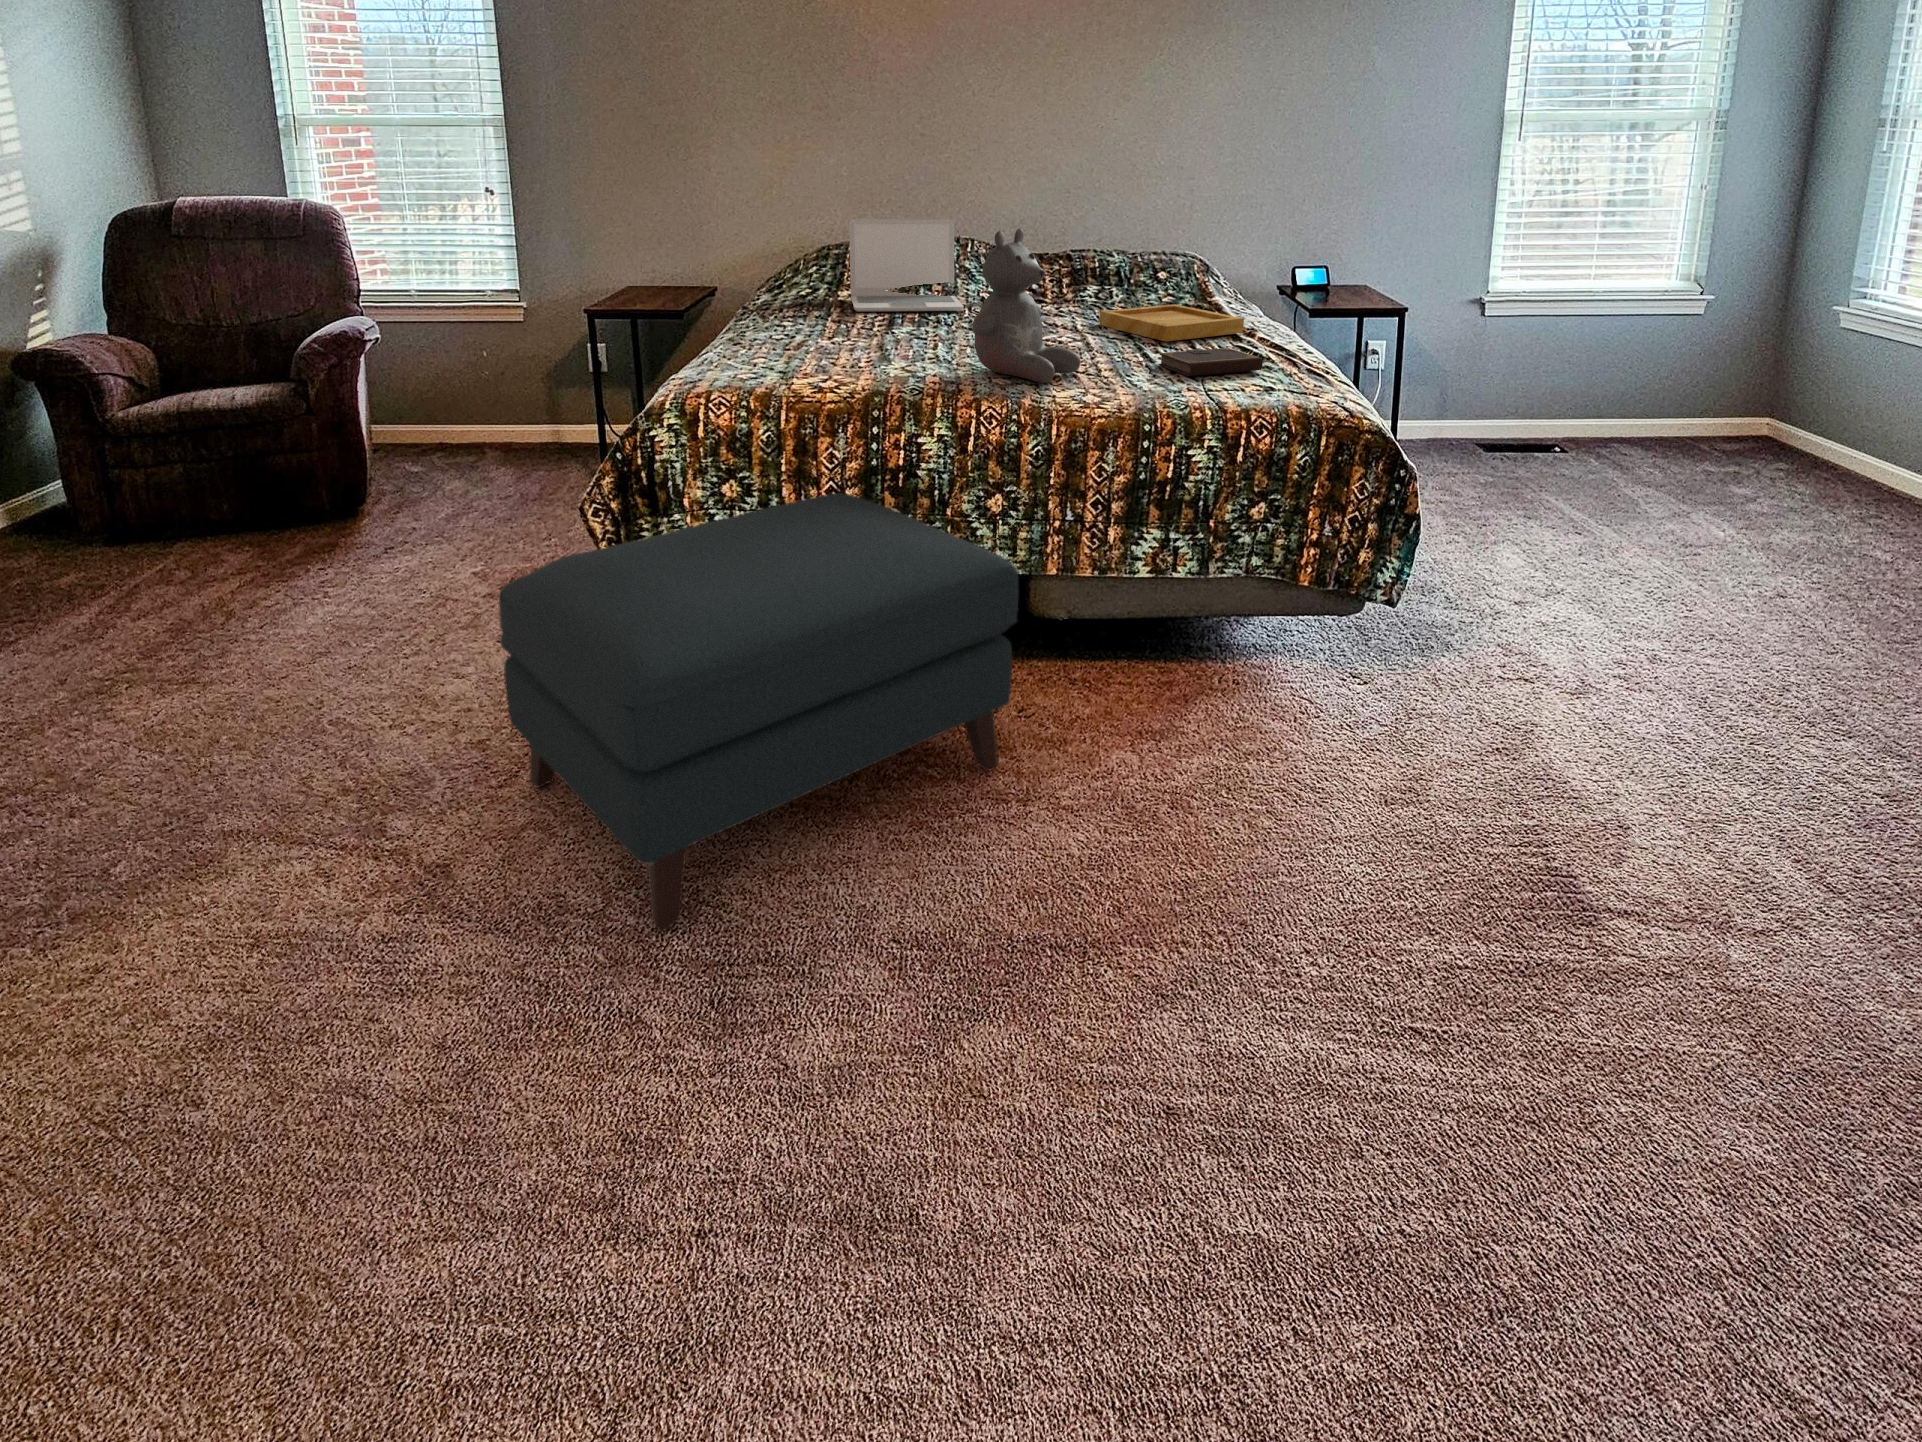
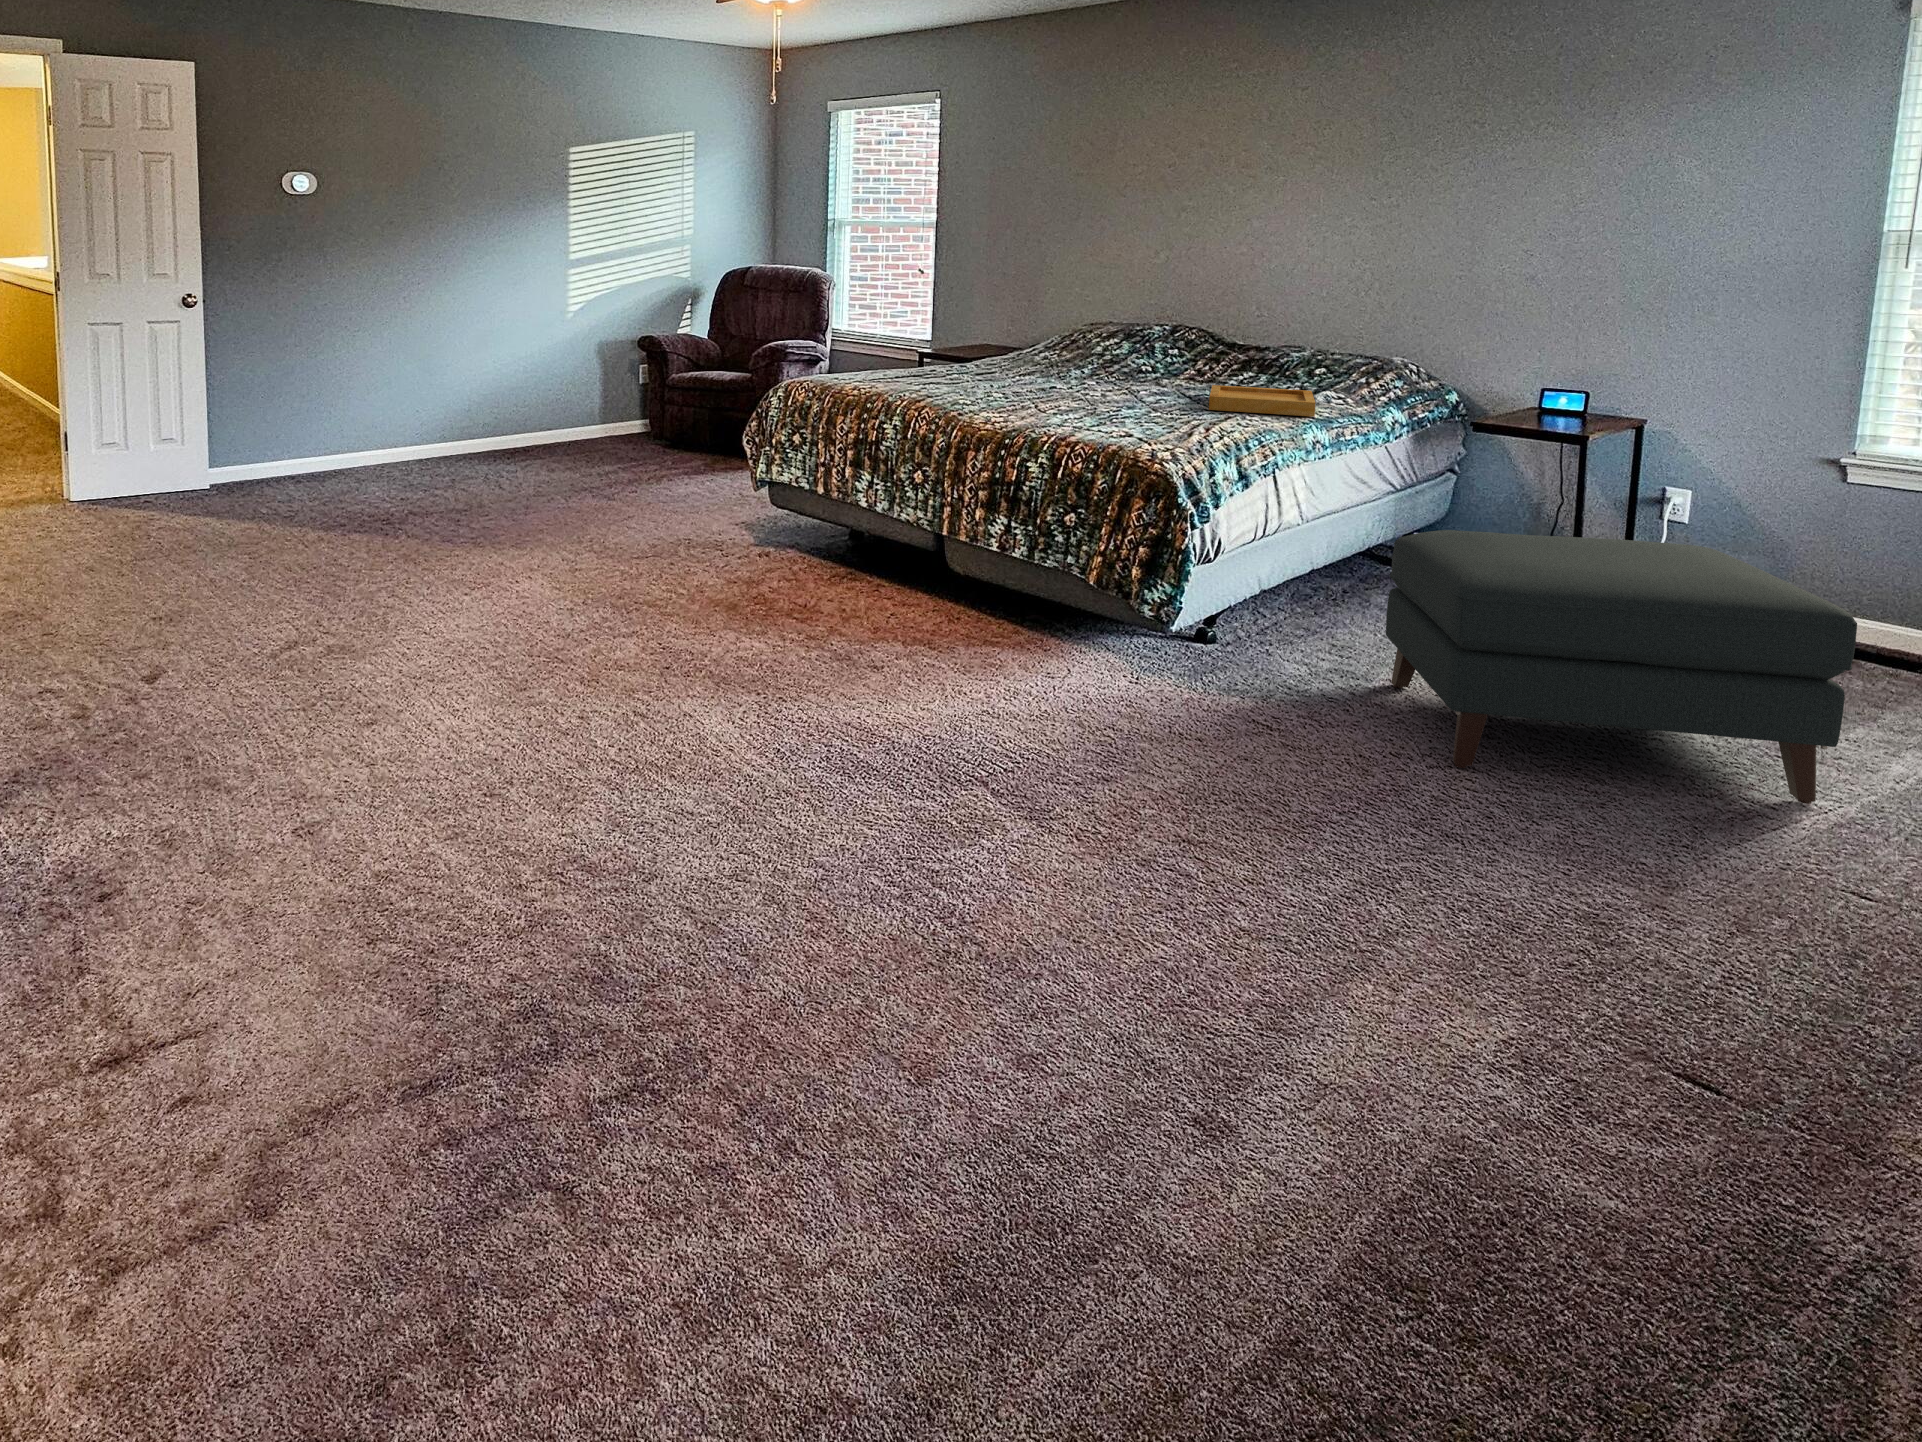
laptop: present [849,219,964,312] -> none [1052,299,1169,377]
teddy bear: present [972,228,1081,383] -> none [965,297,1052,408]
notebook: present [1159,348,1263,376] -> none [1118,406,1205,429]
ottoman: present [499,493,1018,931] -> present [1386,530,1857,804]

